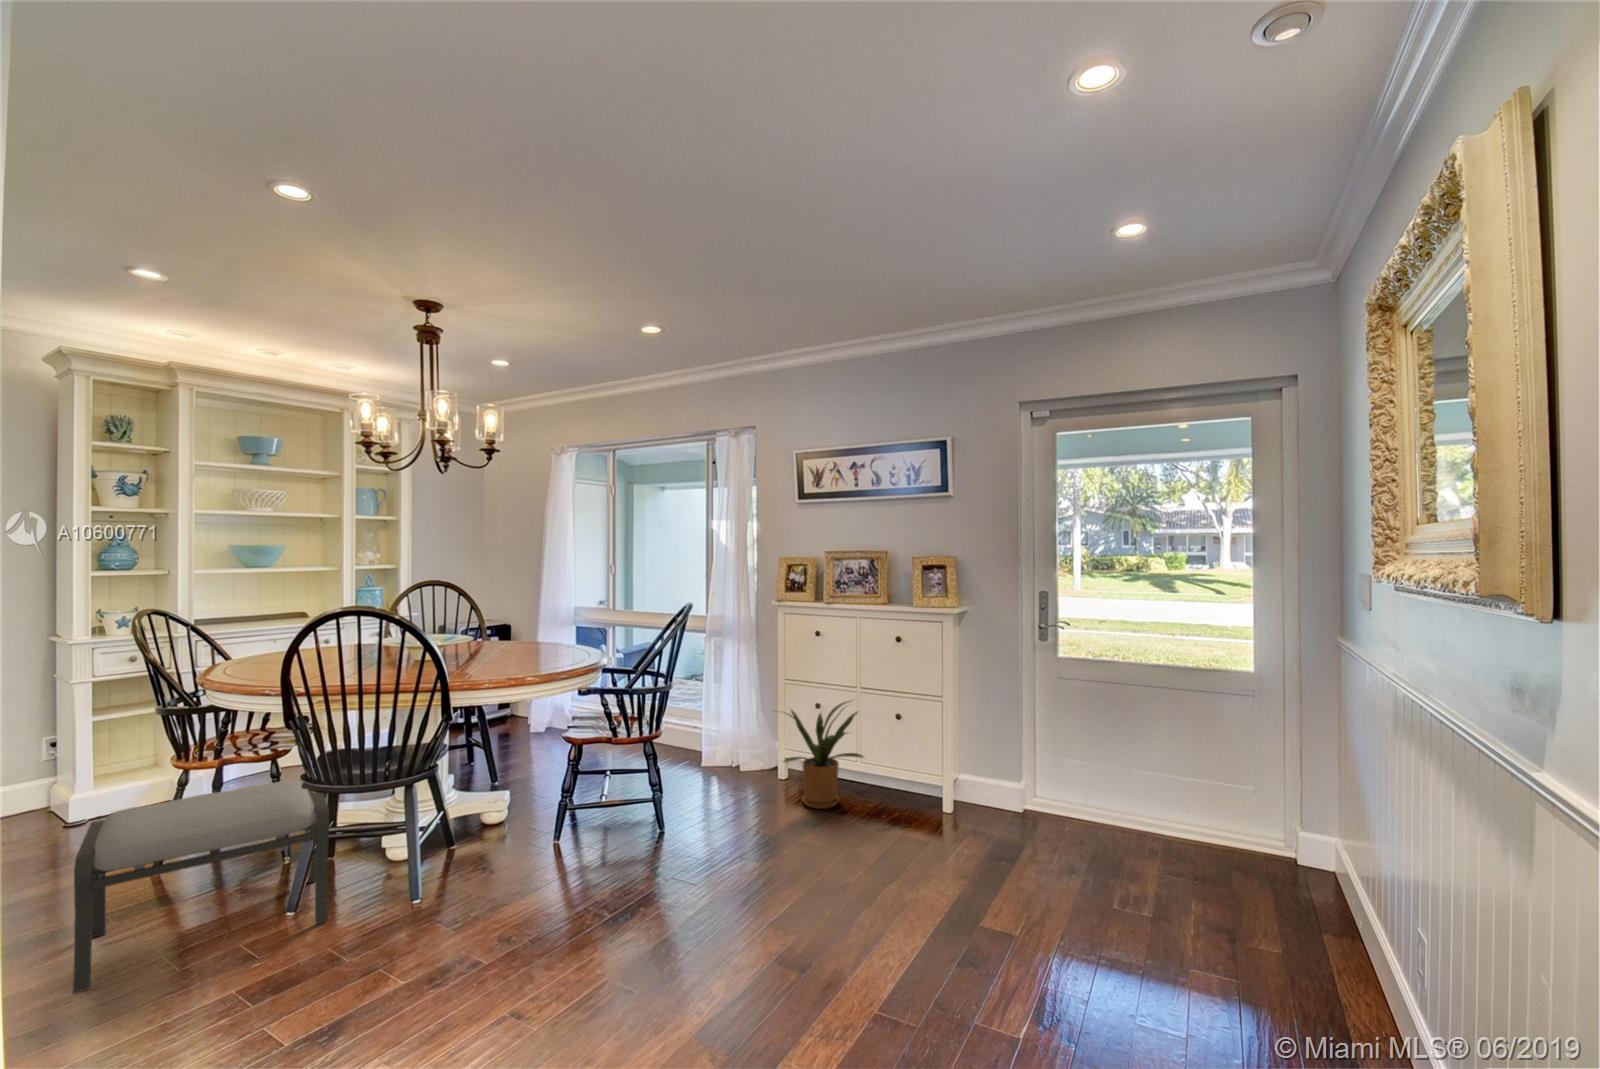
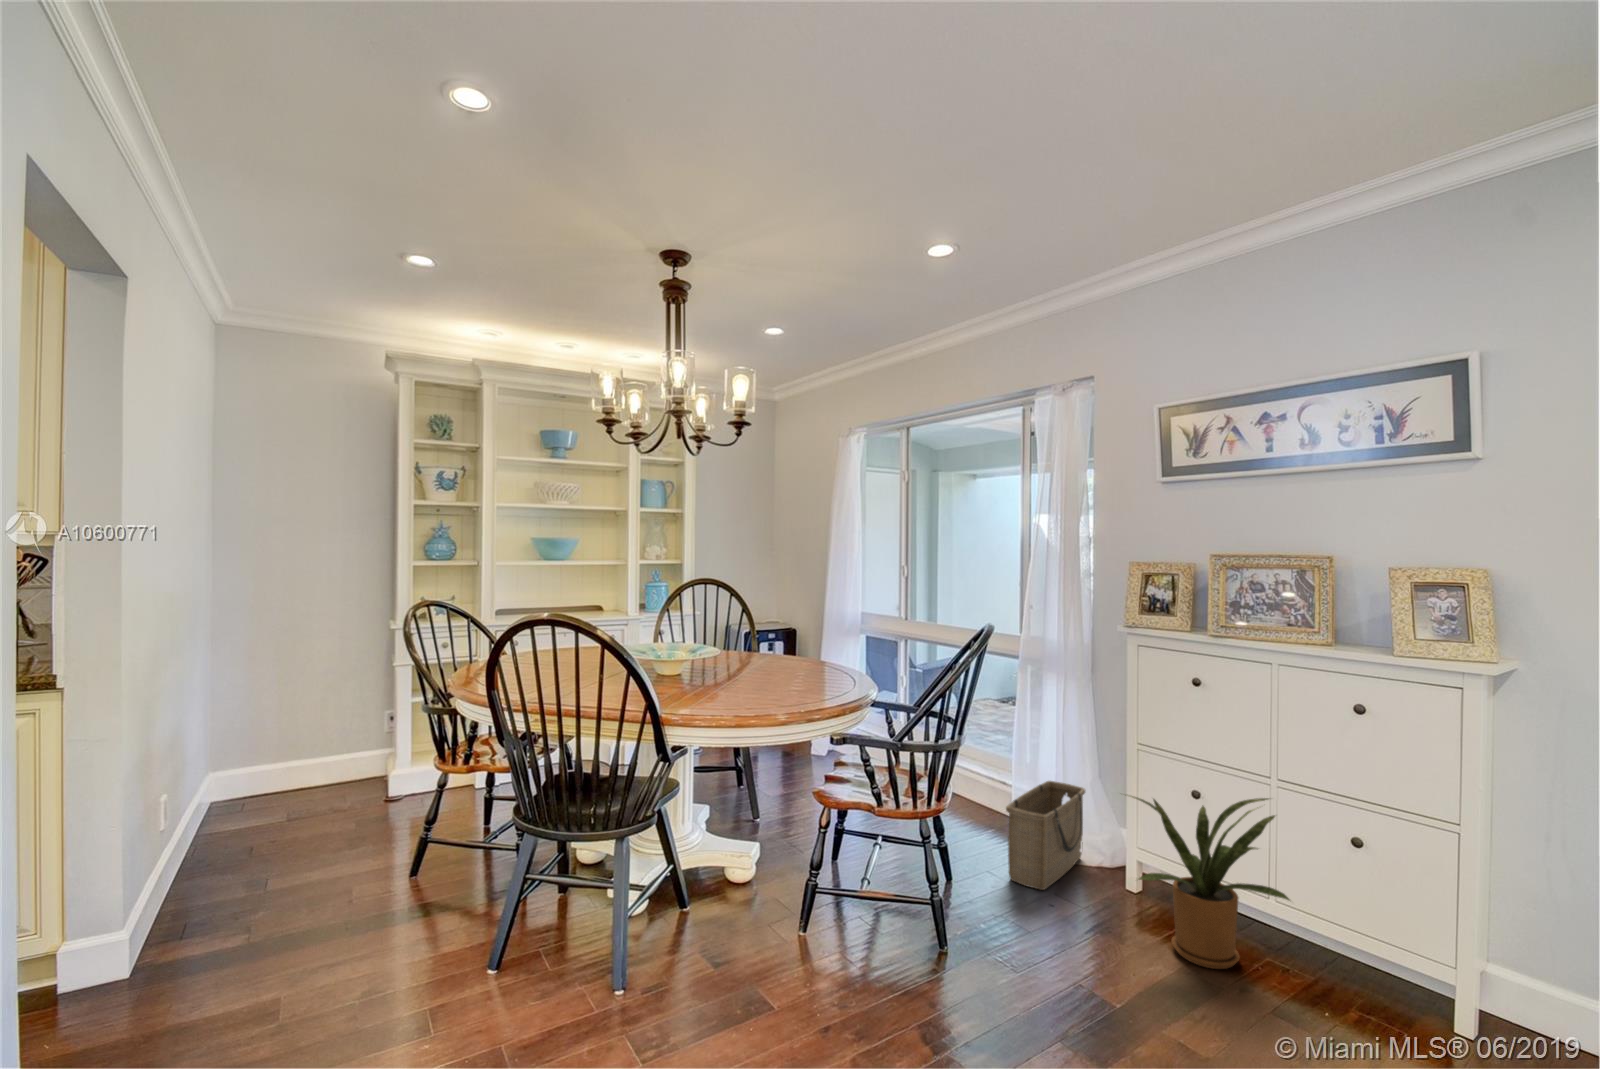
basket: none [697,715,750,787] -> present [1006,781,1085,890]
ottoman: present [73,781,329,993] -> none [274,808,541,1030]

